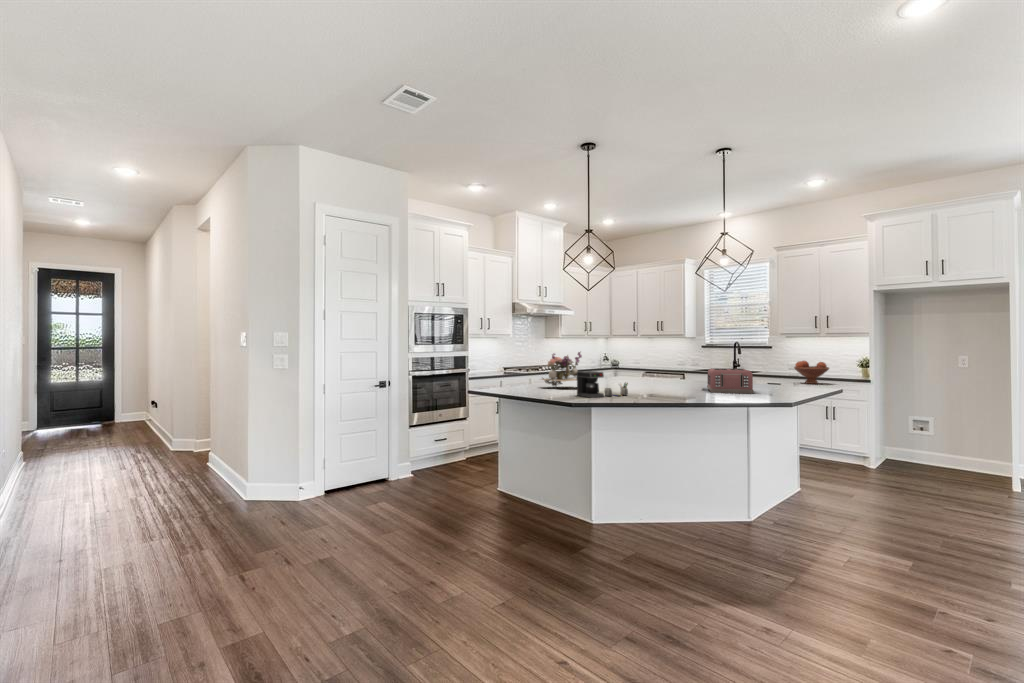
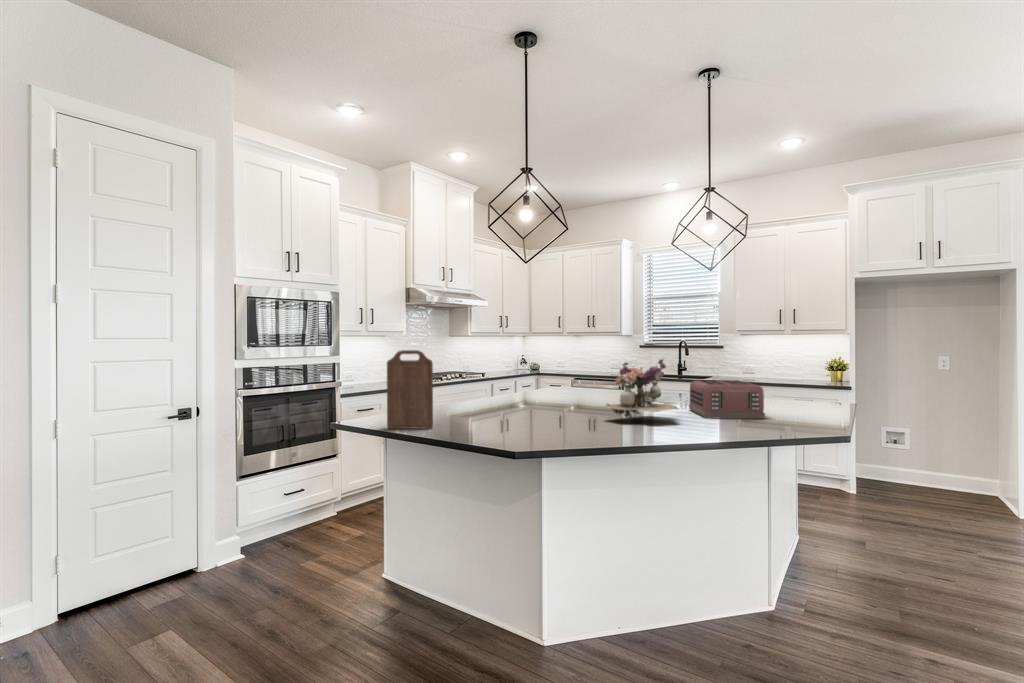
cutting board: none [504,346,531,392] -> present [387,350,433,429]
flower arrangement: present [542,352,582,386] -> present [605,359,678,419]
fruit bowl: present [794,361,829,384] -> none [768,364,813,394]
coffee maker: present [577,371,628,398] -> none [513,393,596,443]

